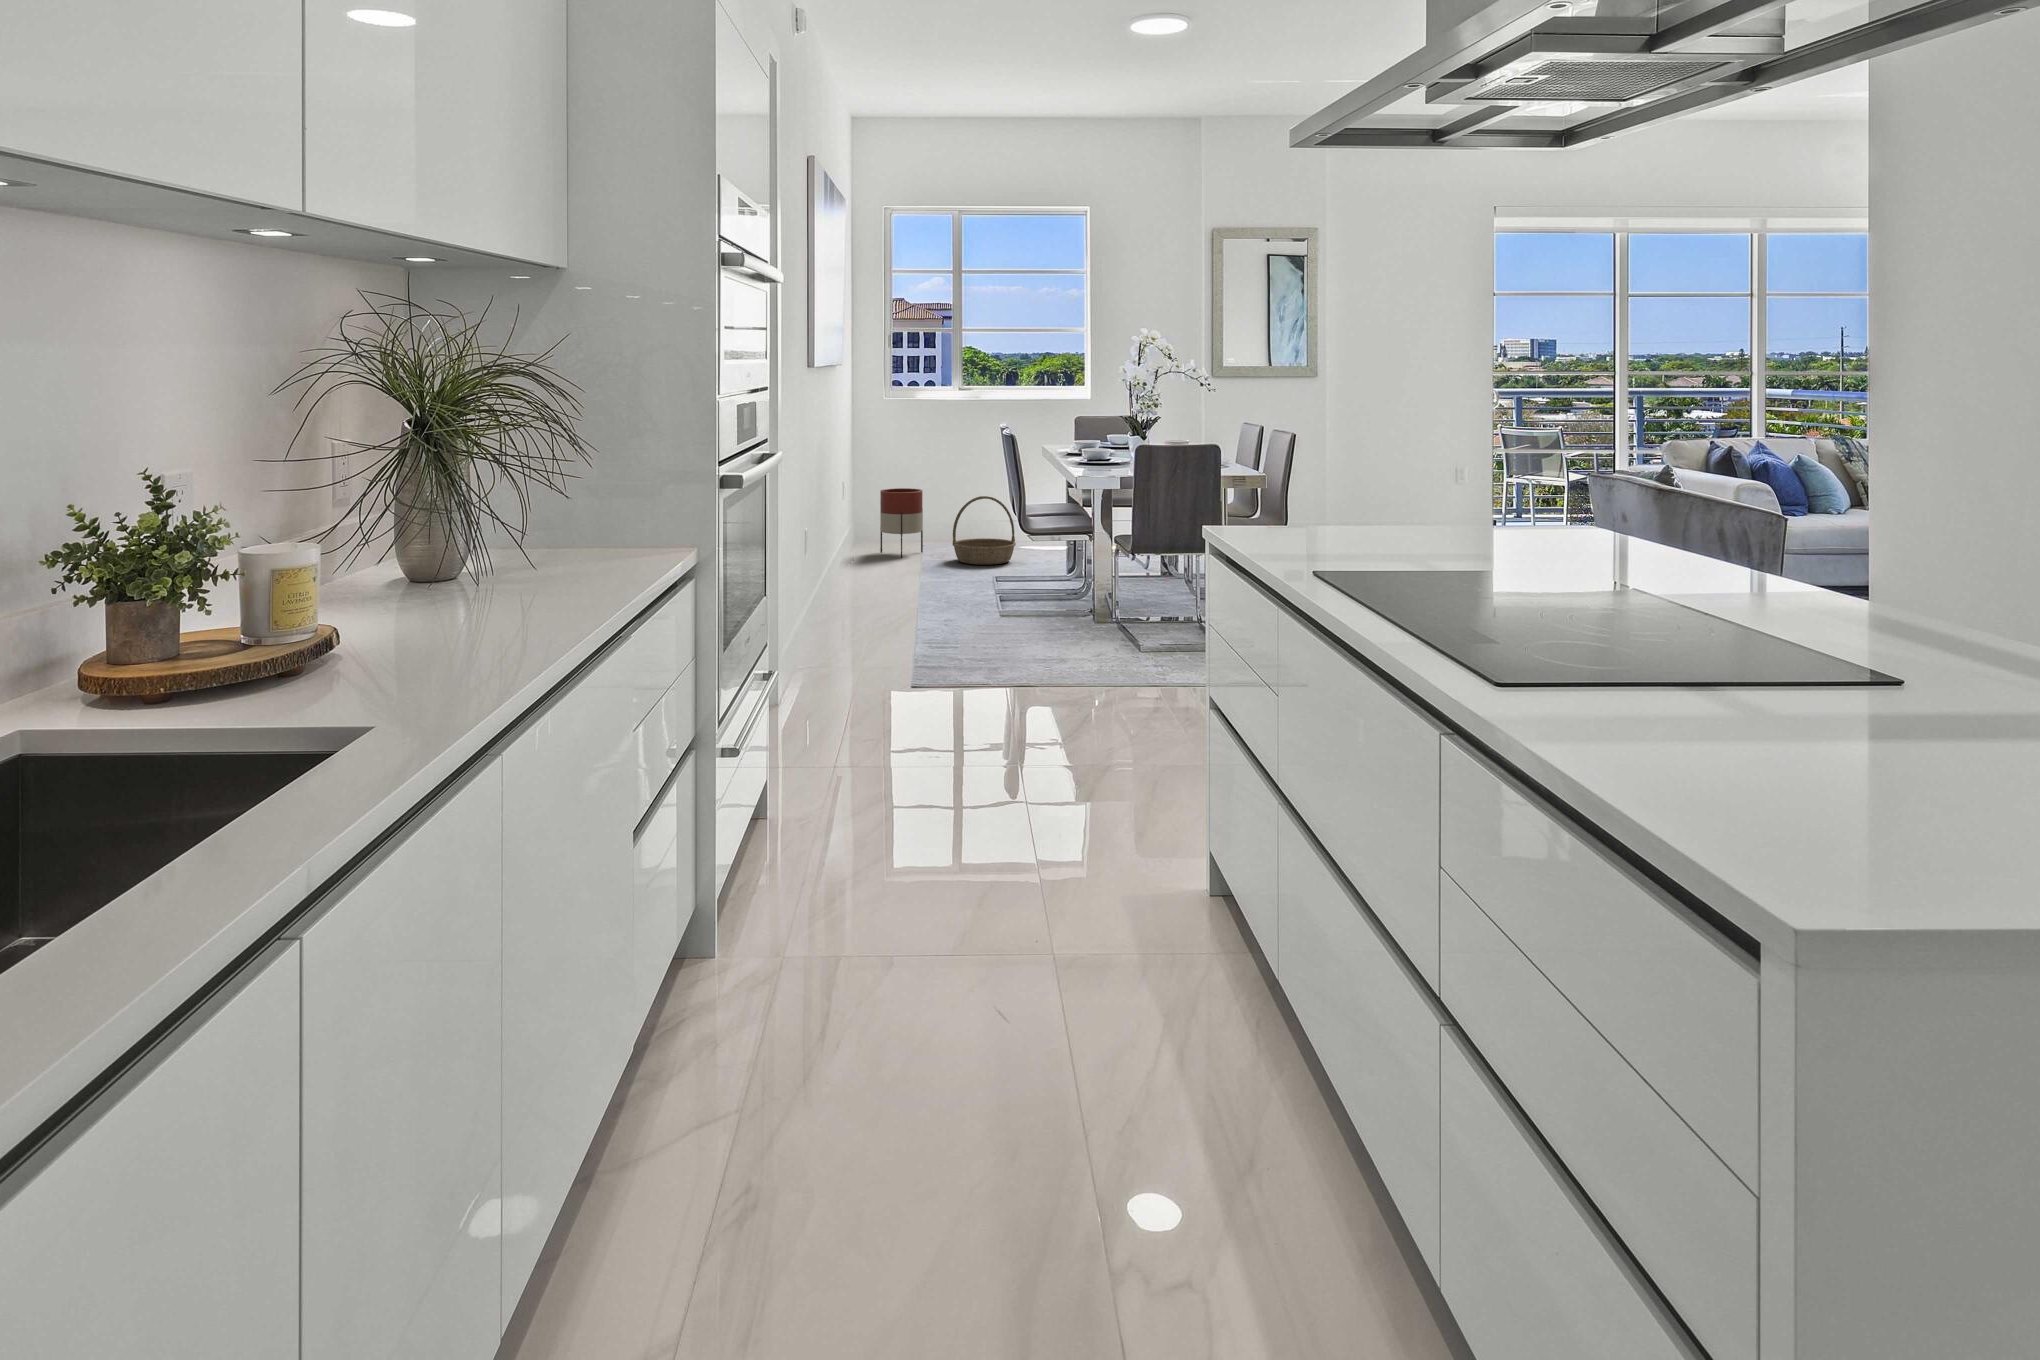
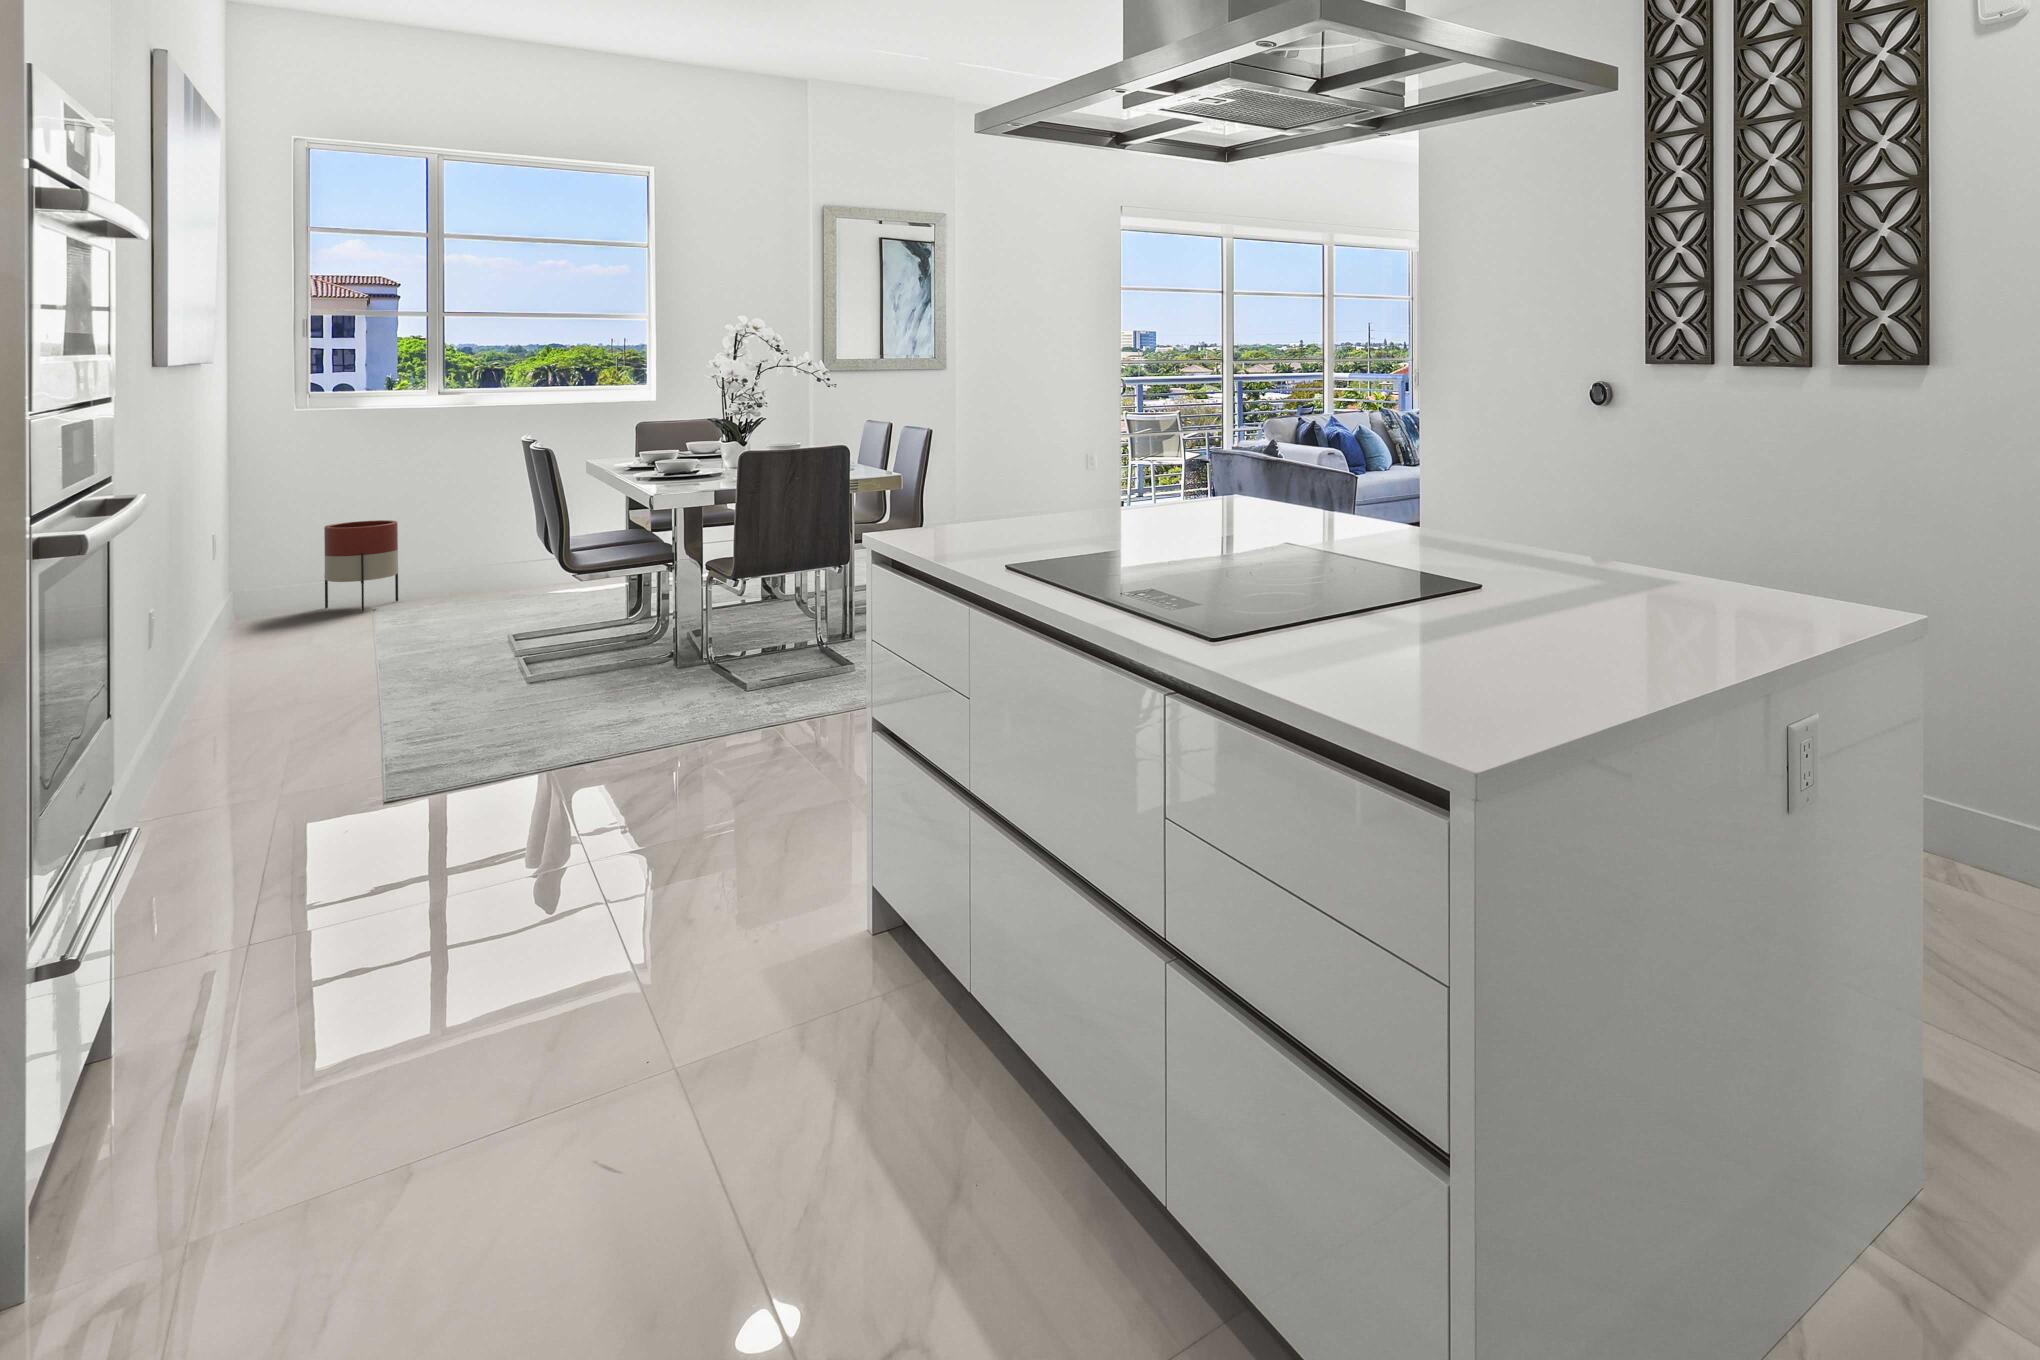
basket: present [953,496,1016,565] -> none [449,523,548,609]

